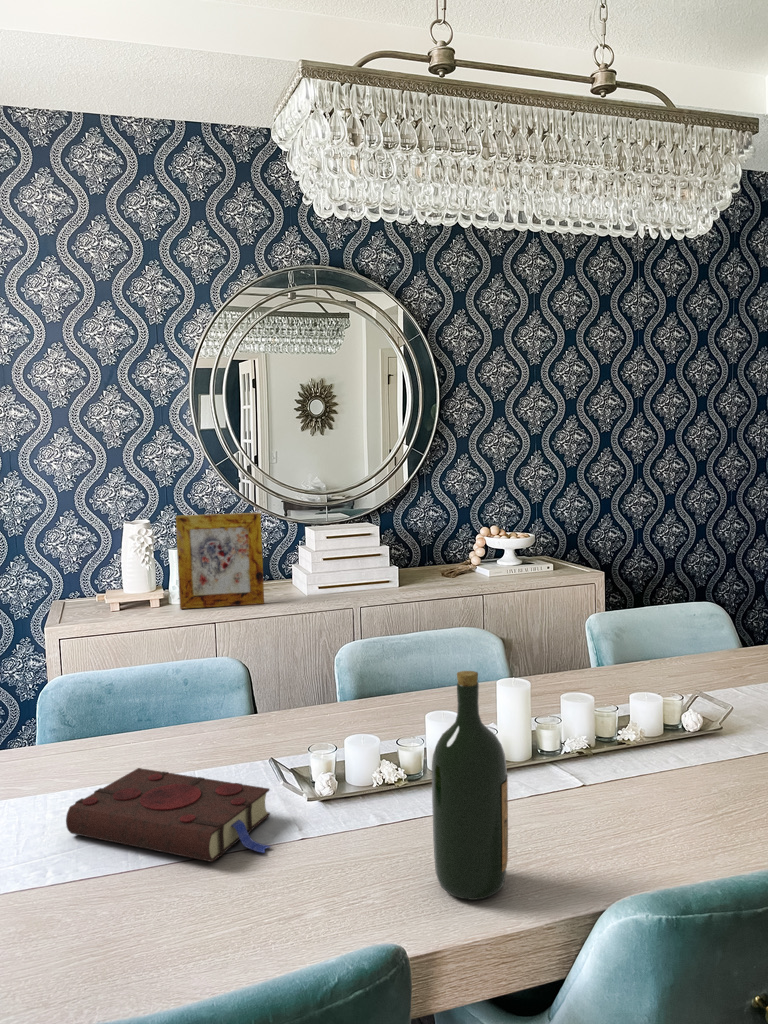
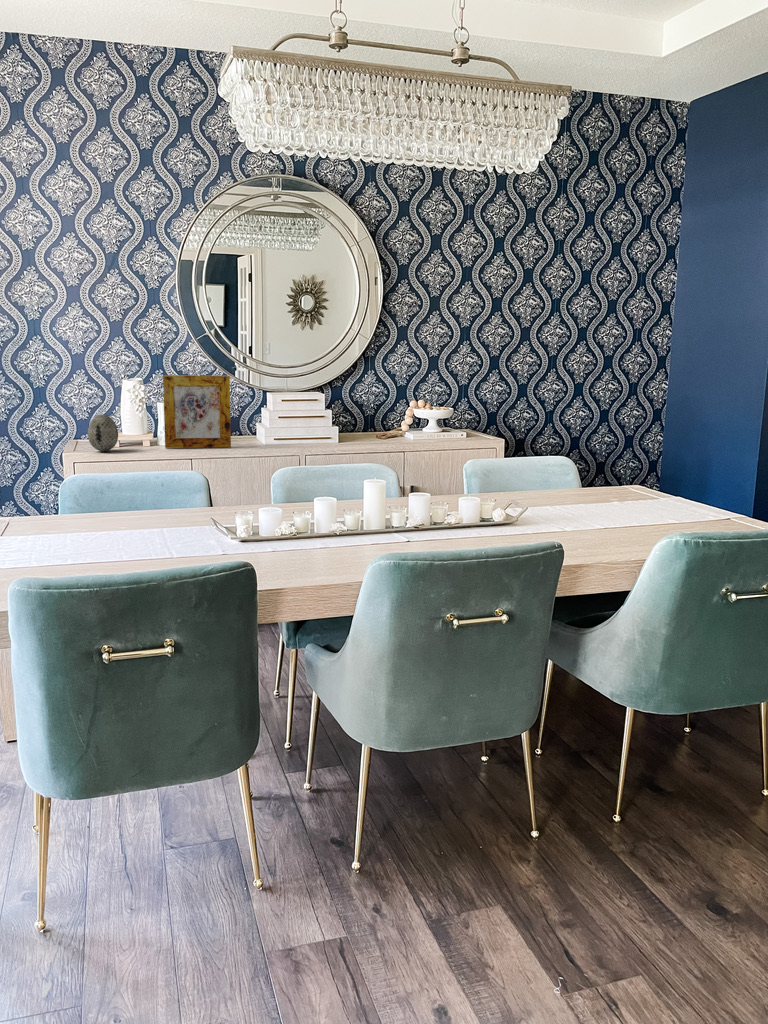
decorative egg: none [80,571,119,619] -> present [88,414,118,451]
wine bottle: present [432,671,508,900] -> none [298,442,342,571]
book: present [66,768,271,862] -> none [84,515,211,554]

